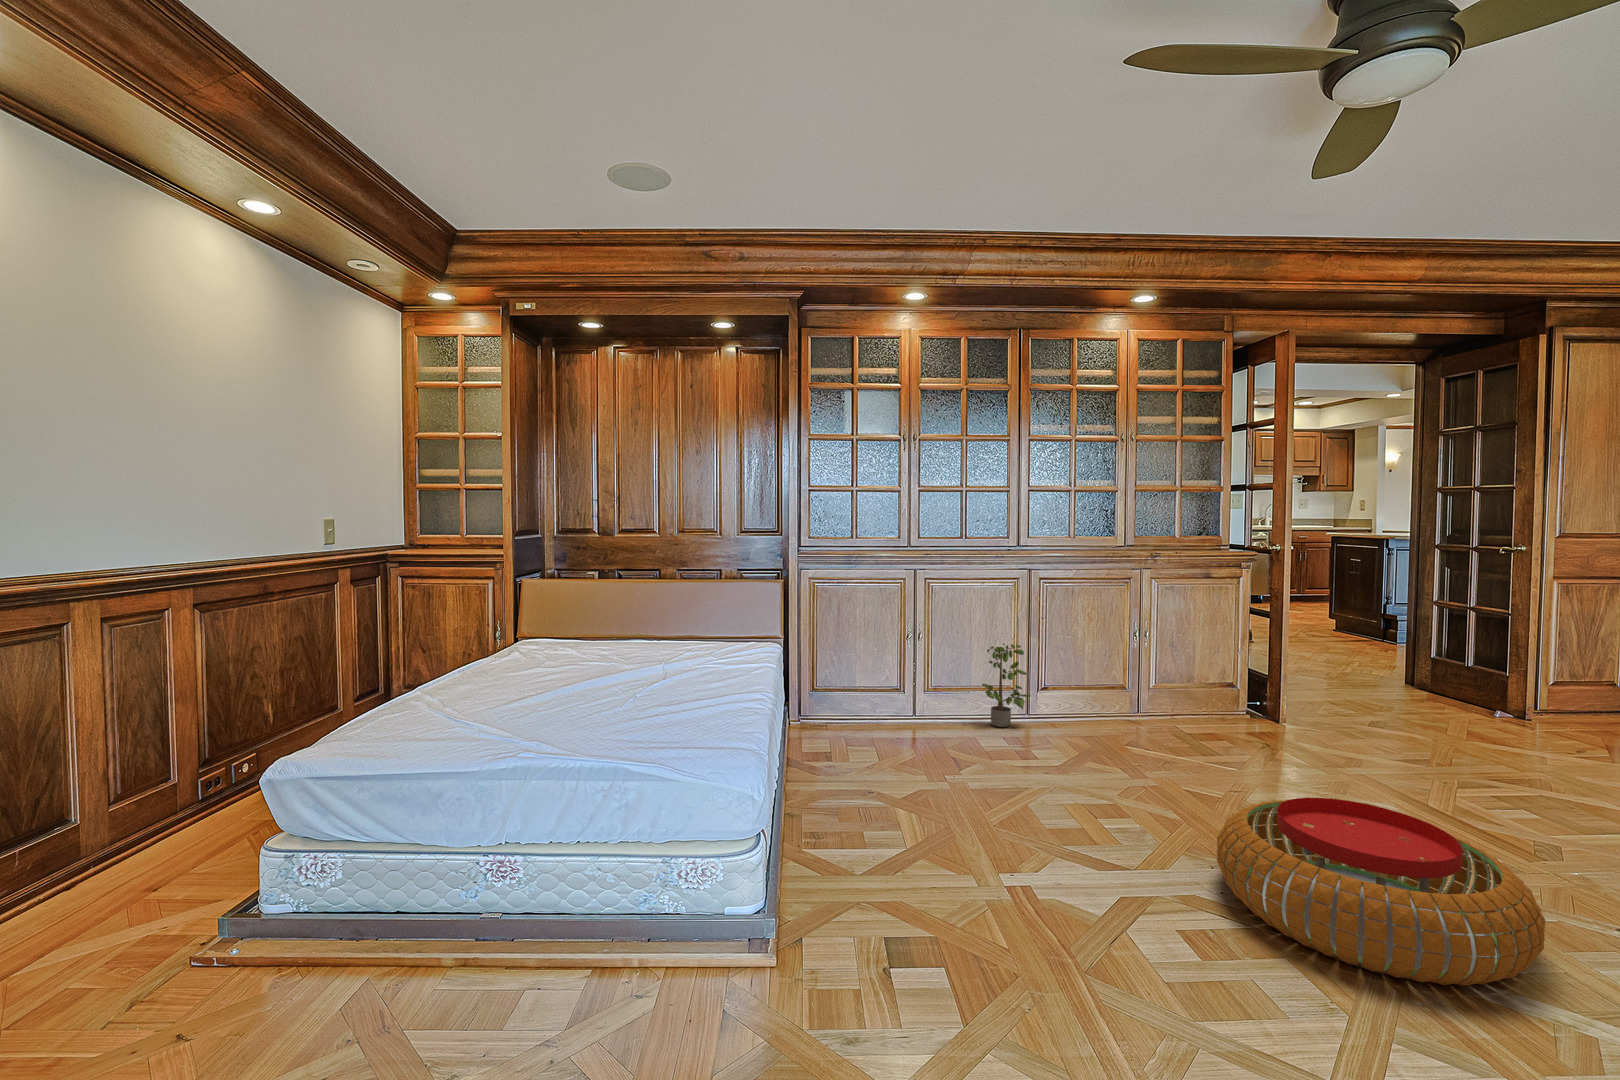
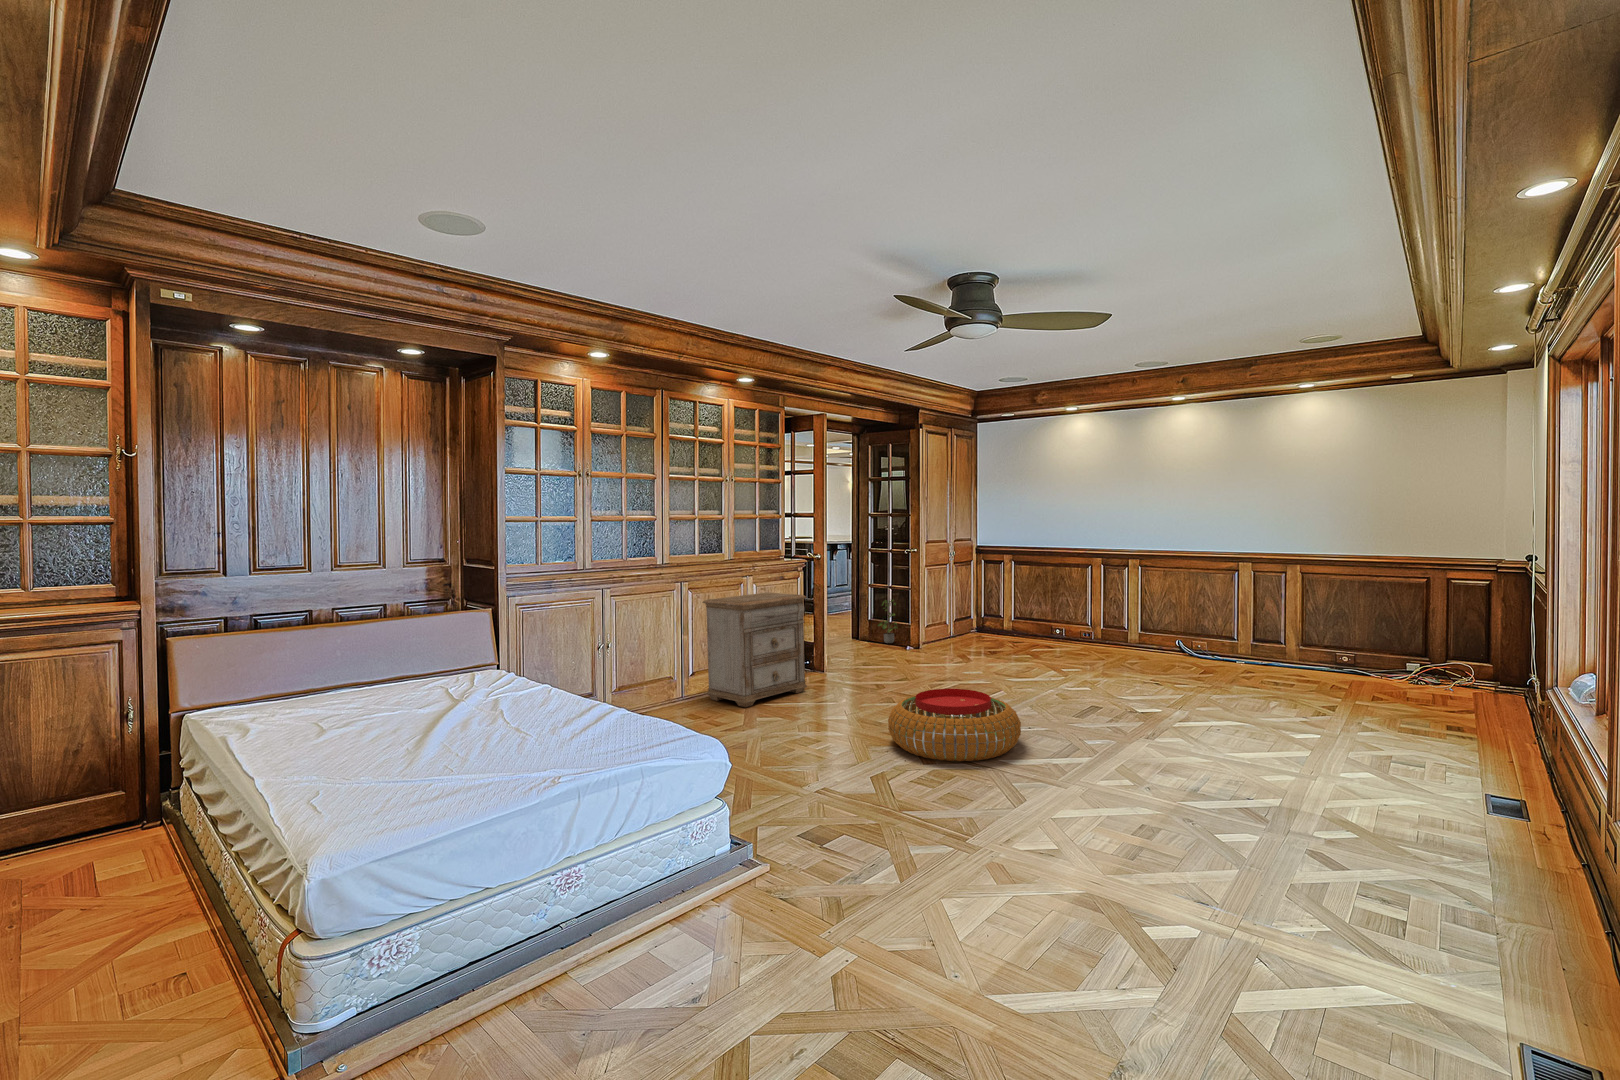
nightstand: none [1055,594,1213,744] -> present [703,592,807,707]
potted plant: present [982,644,1030,727] -> present [878,600,897,643]

